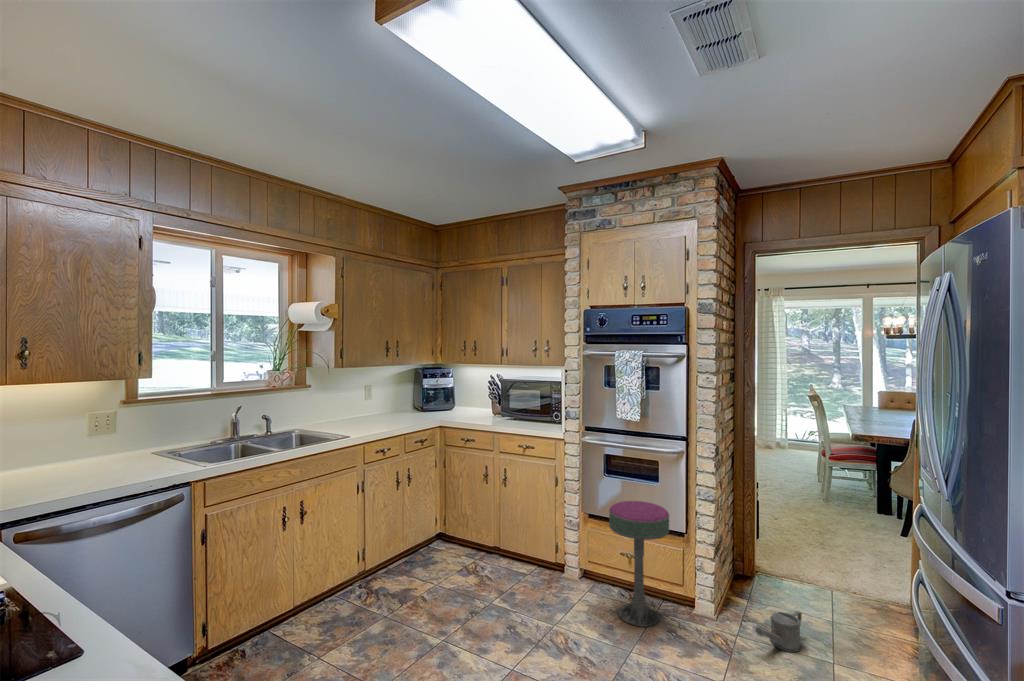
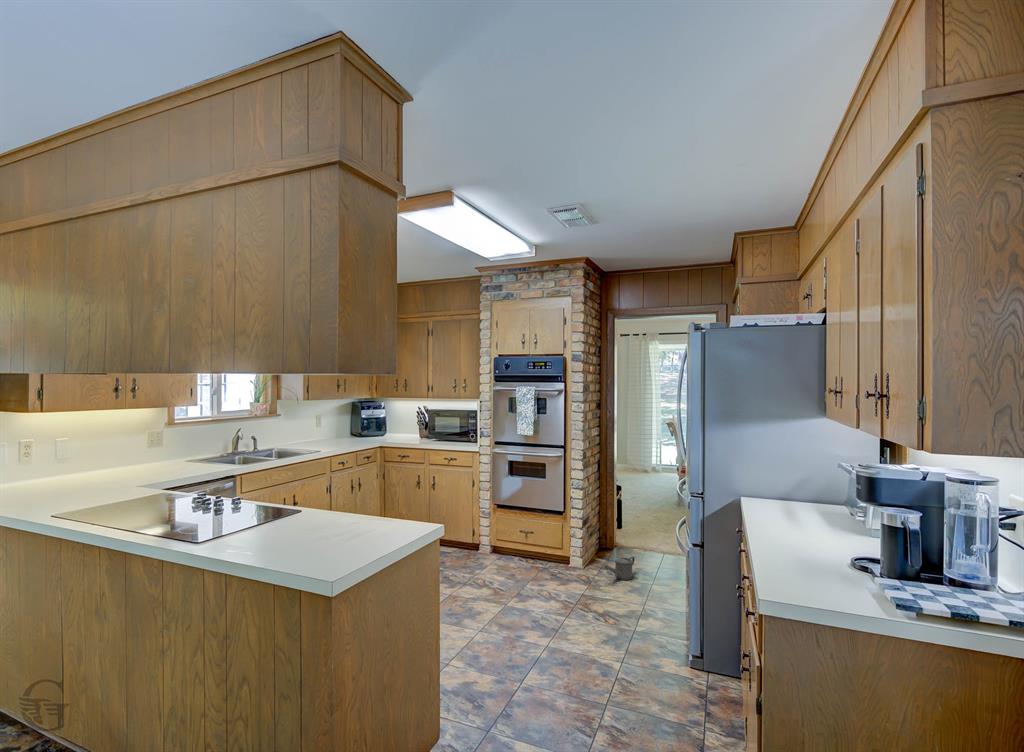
bar stool: present [609,501,669,627] -> none [512,493,552,575]

